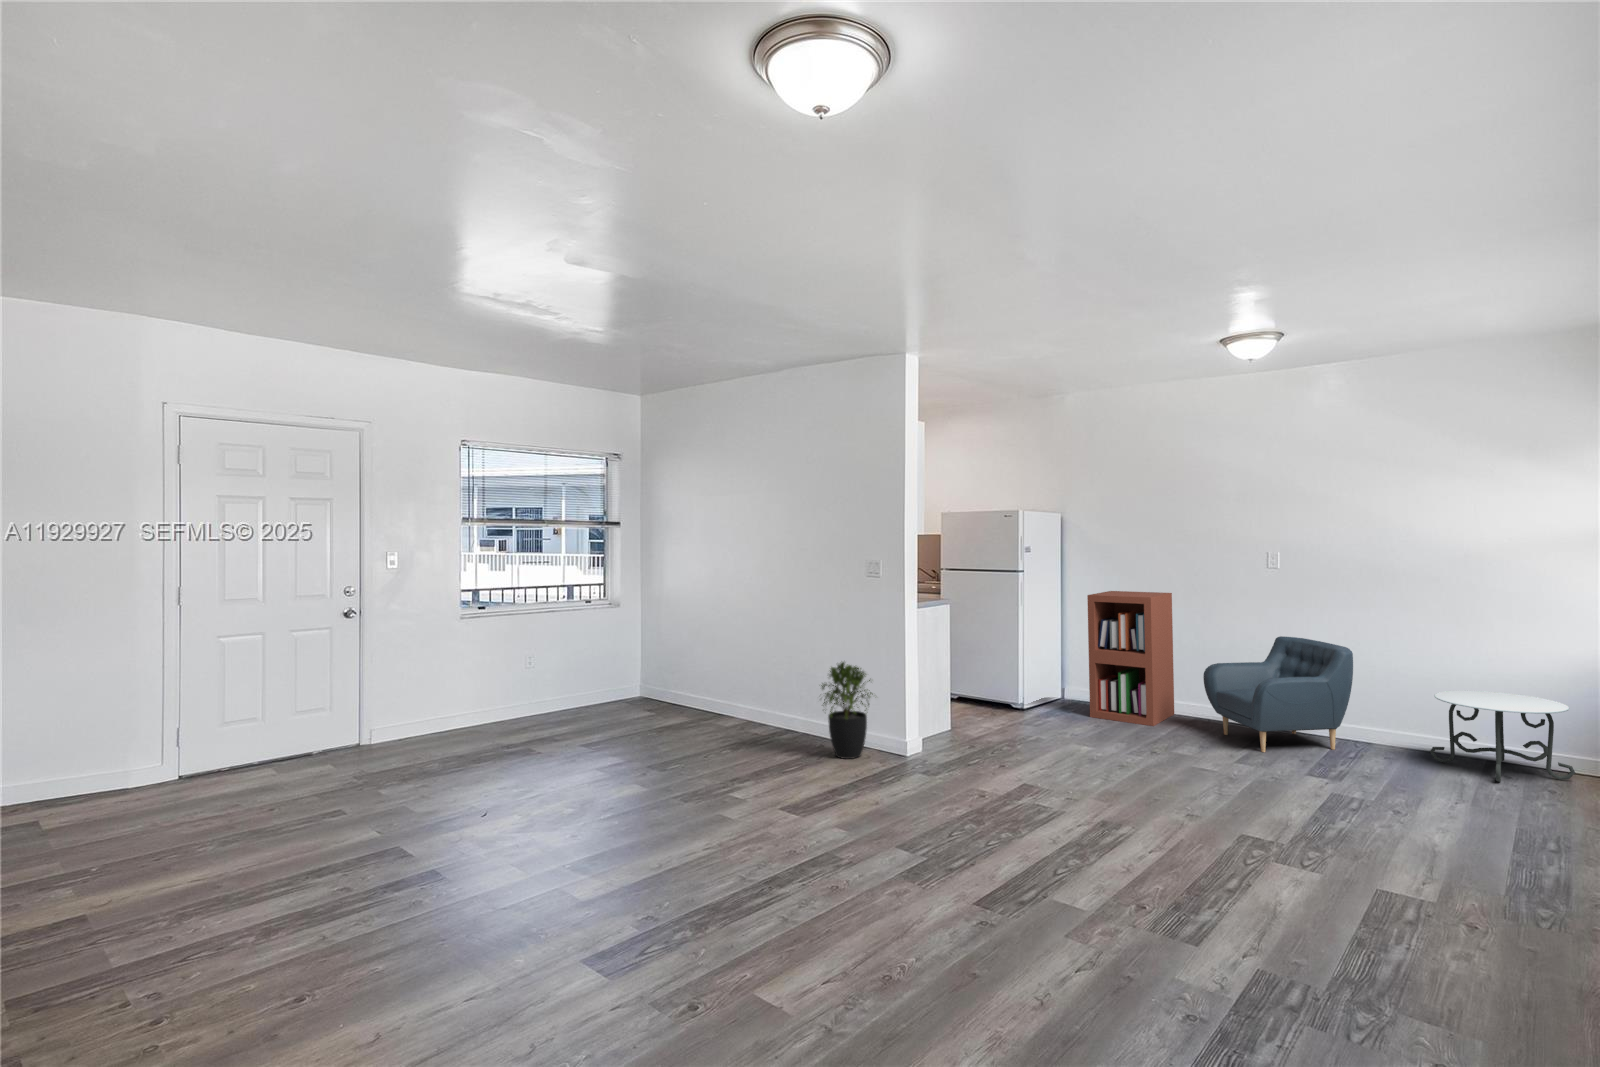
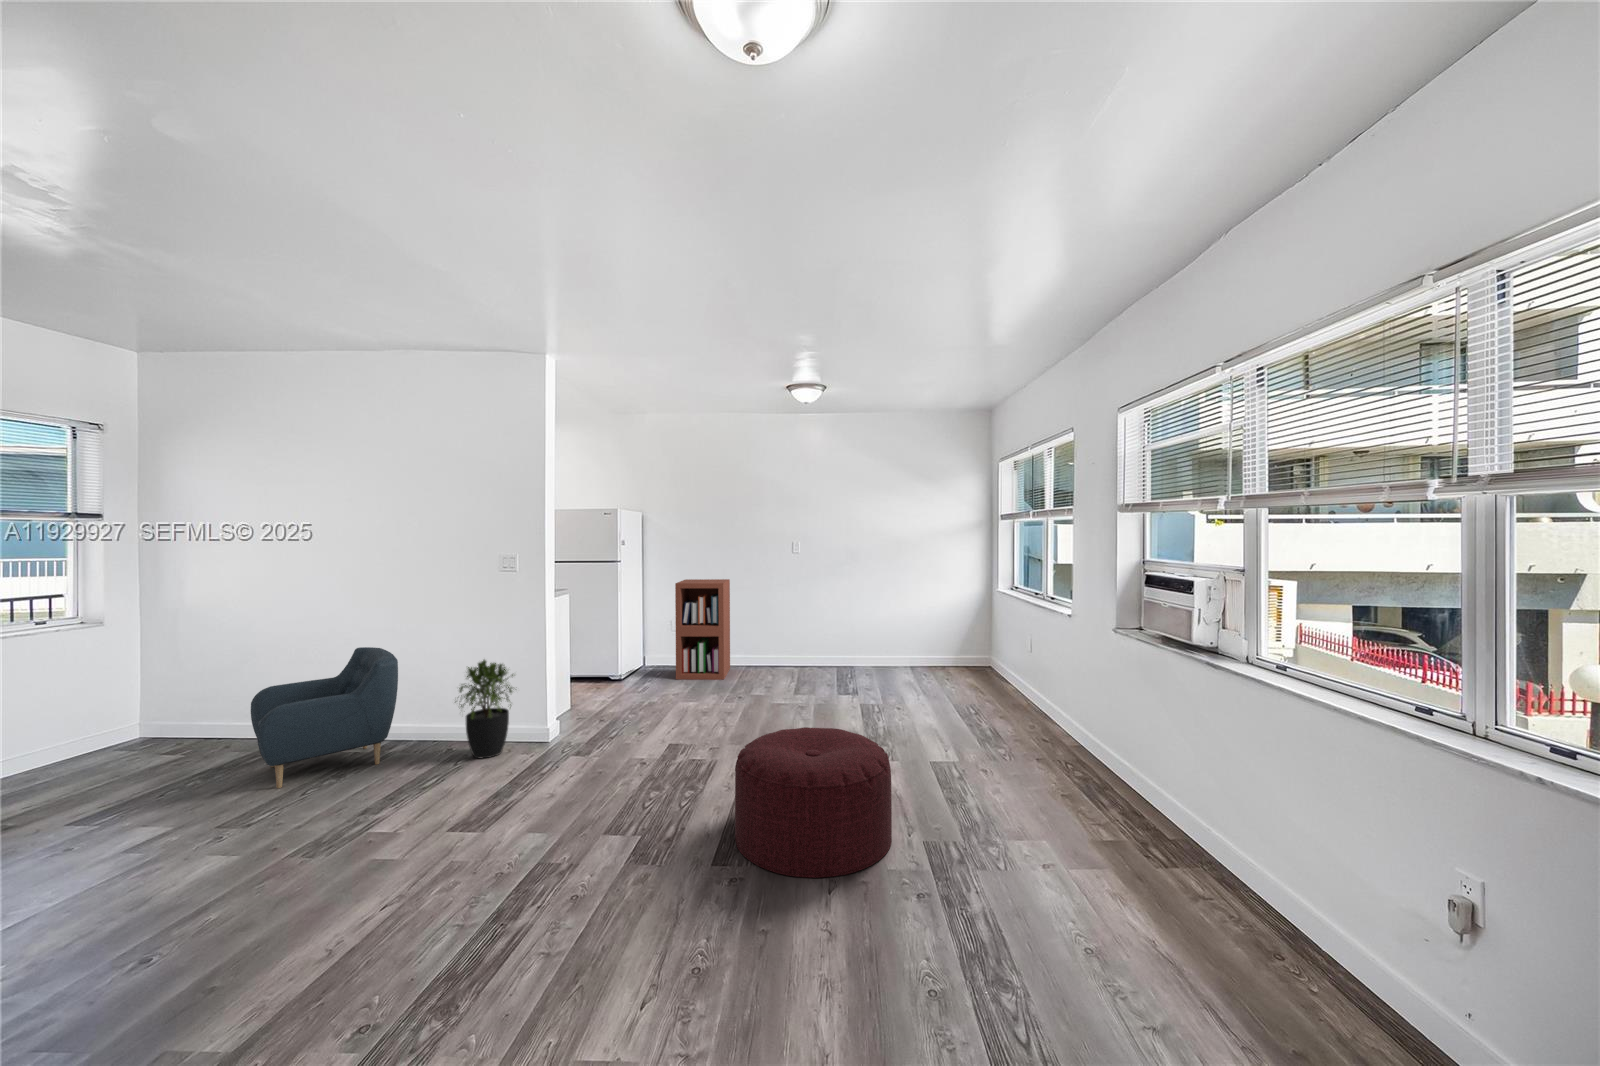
armchair: present [1203,636,1353,752] -> present [251,647,398,788]
side table: present [1430,691,1575,782] -> none [884,631,948,683]
ottoman: none [1008,779,1222,966] -> present [735,727,892,878]

